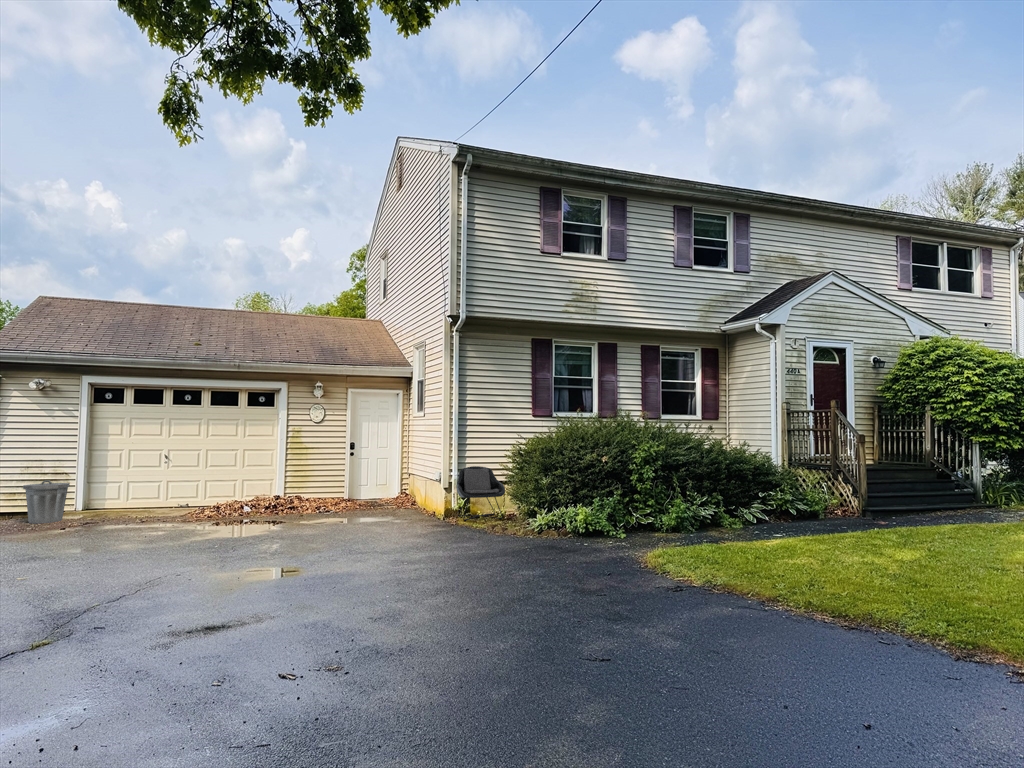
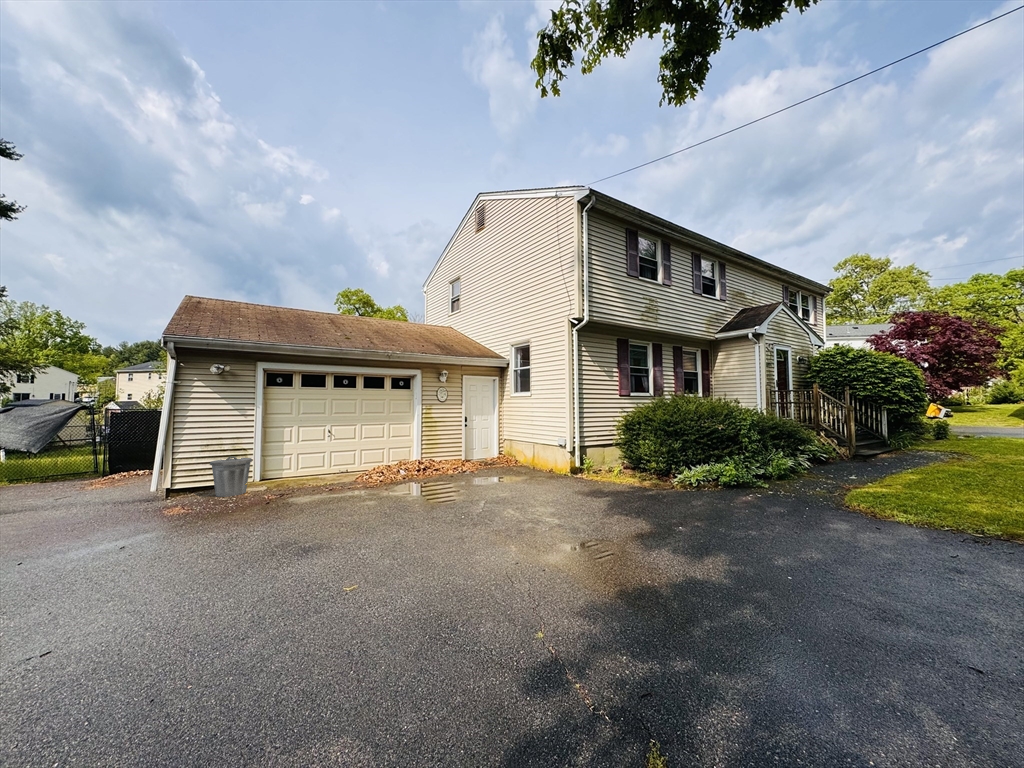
lounge chair: present [457,466,505,521] -> none [580,432,622,474]

